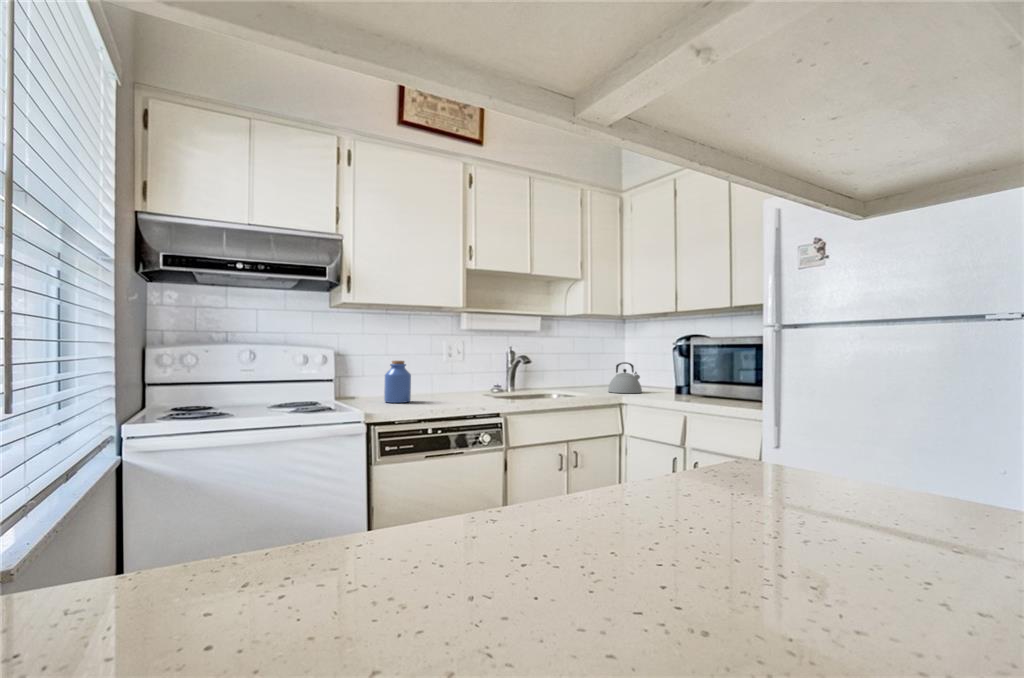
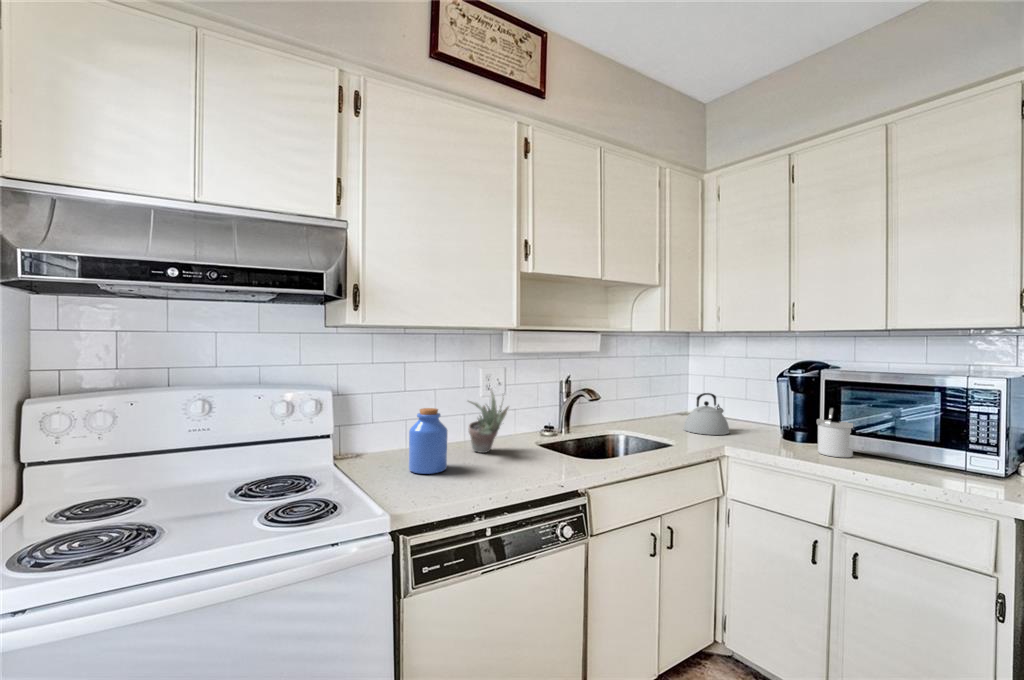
succulent plant: none [430,351,460,398] -> present [468,389,508,453]
soap dispenser: none [689,362,714,401] -> present [817,404,853,458]

